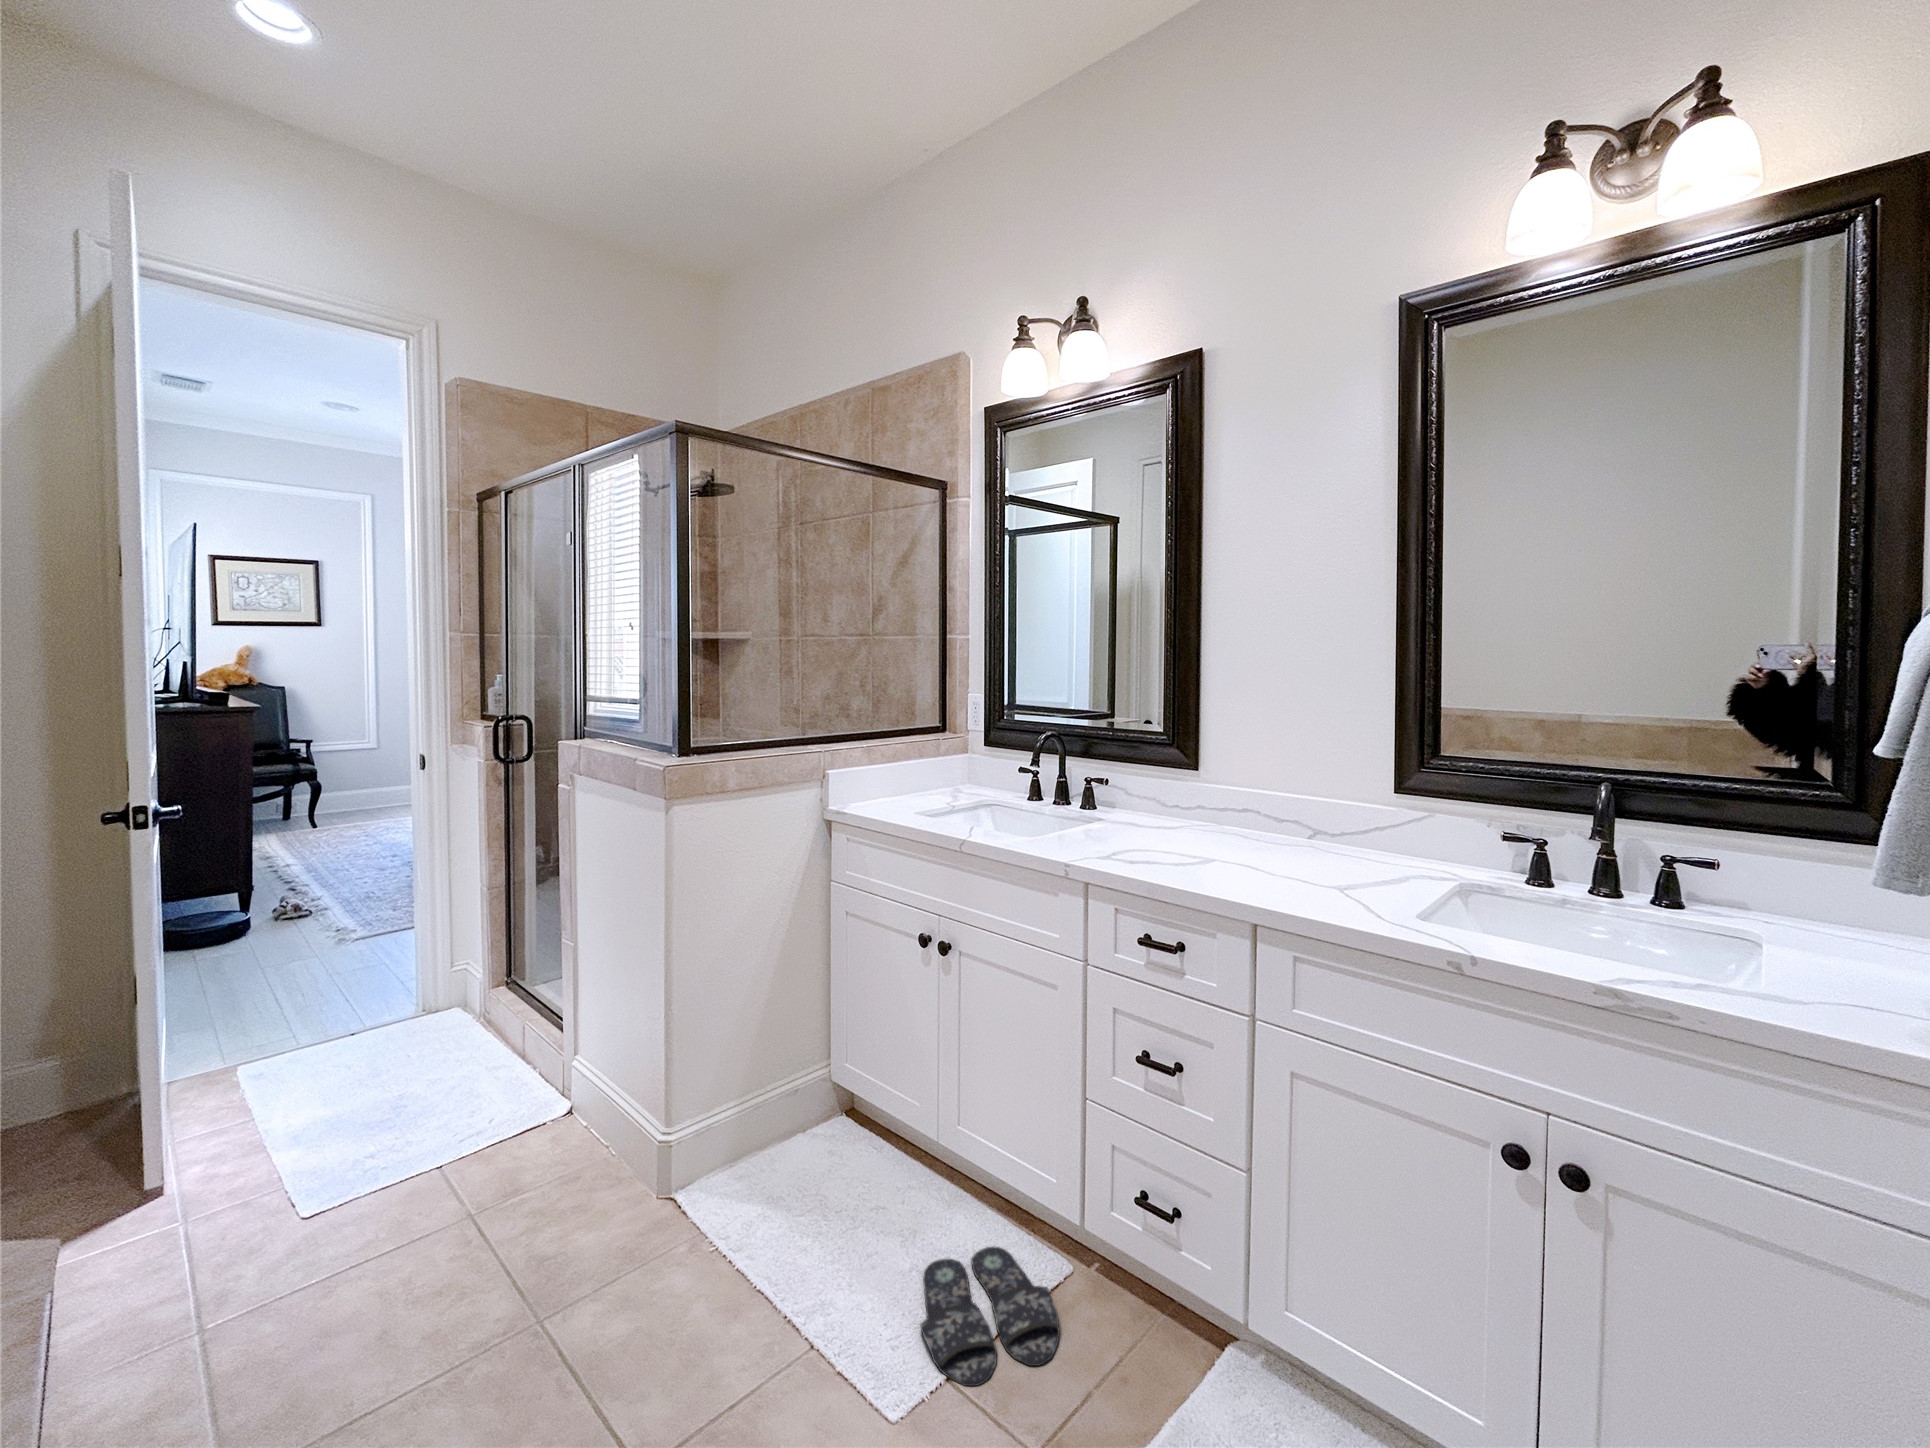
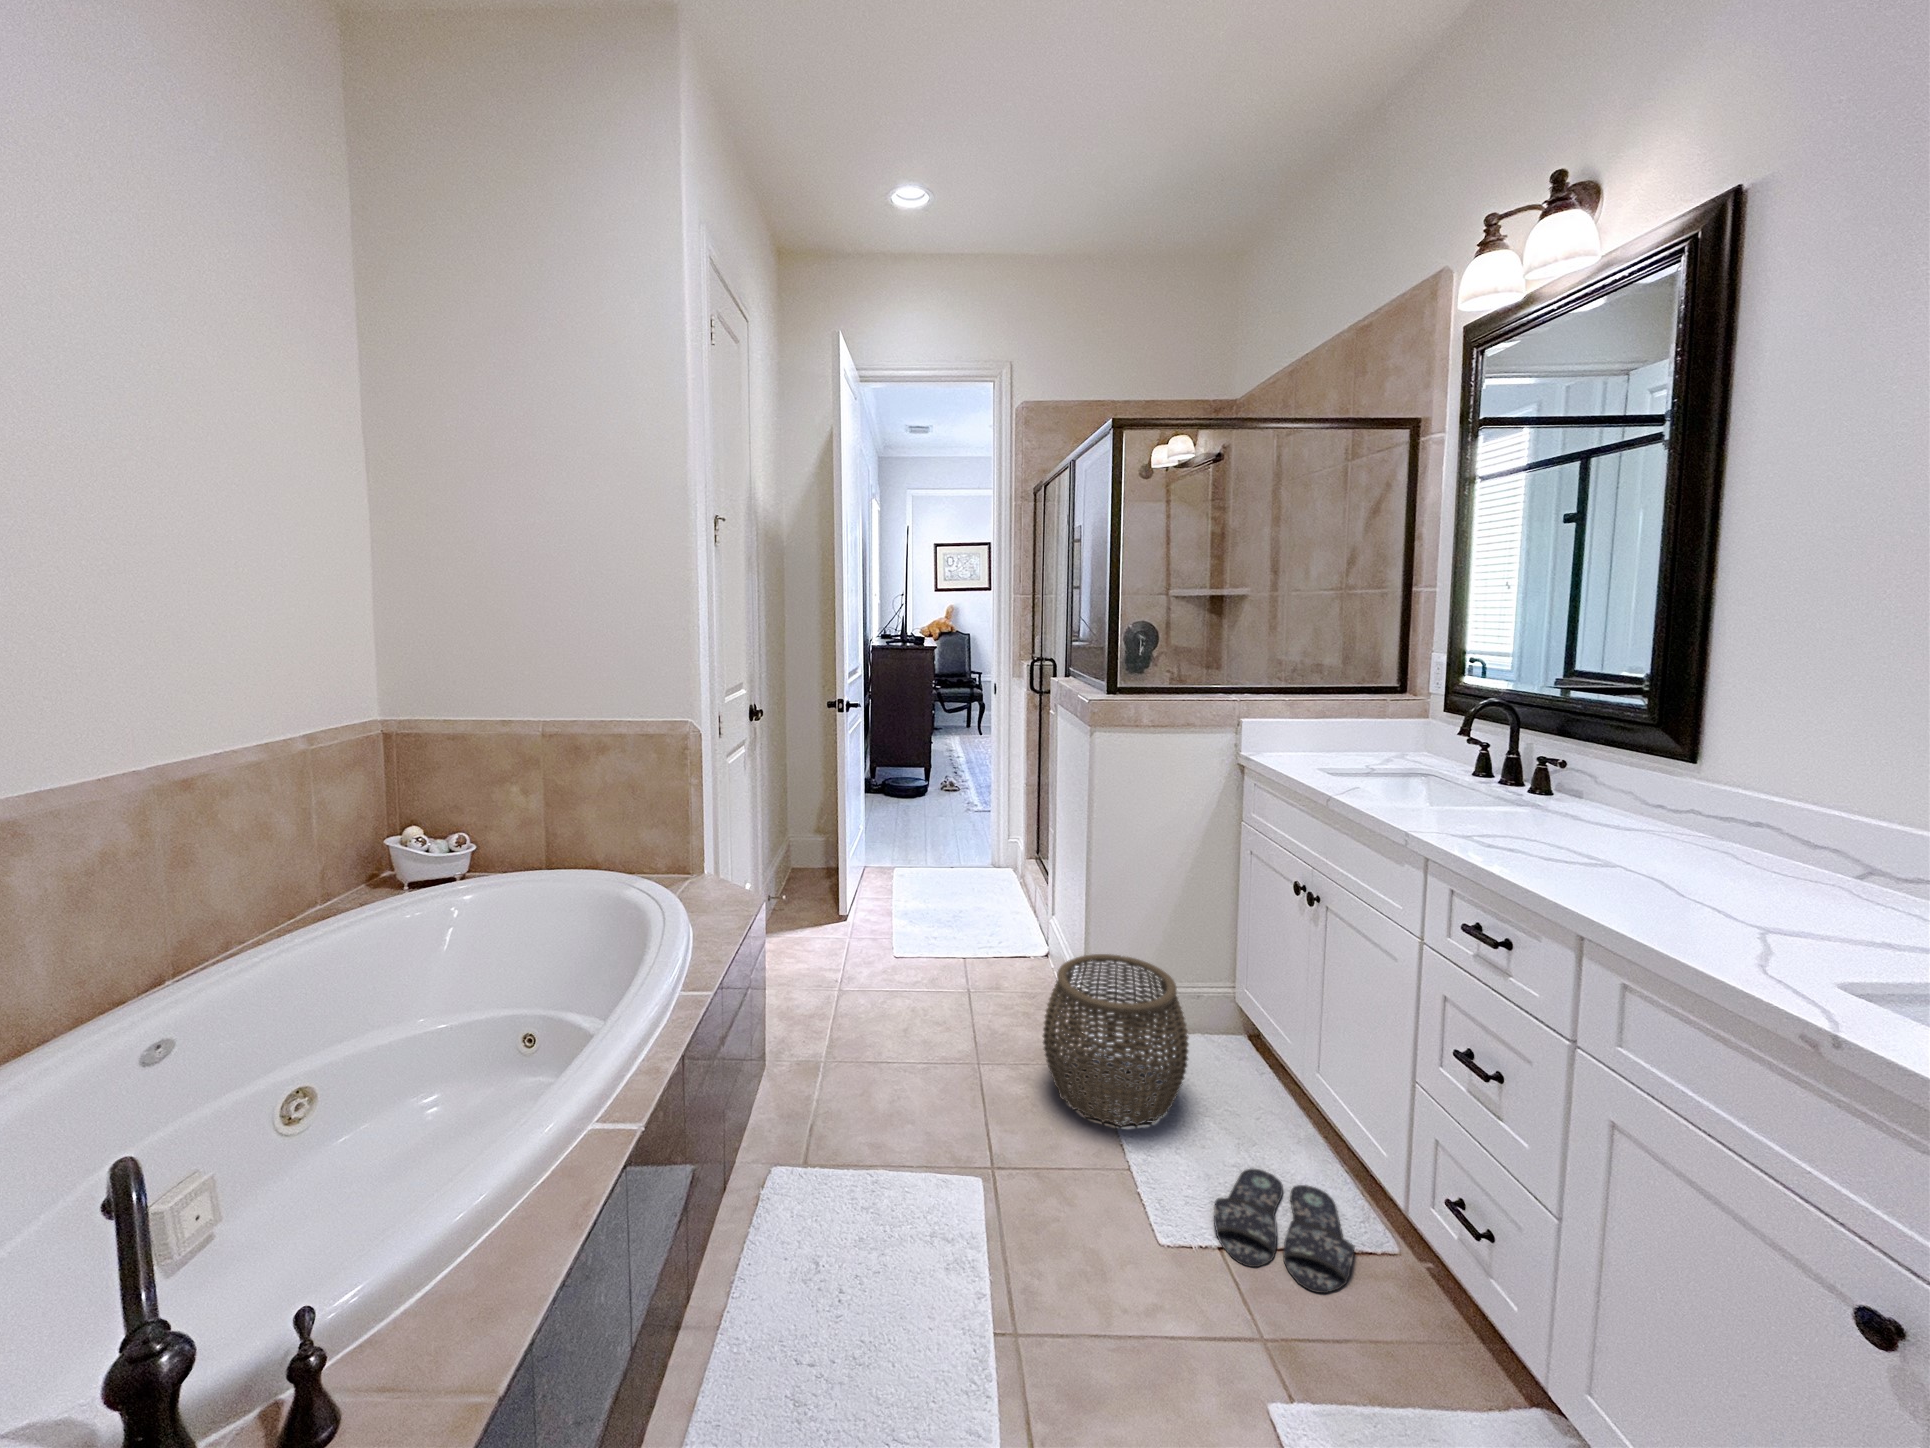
woven basket: none [649,1077,840,1322] -> present [1043,954,1189,1127]

